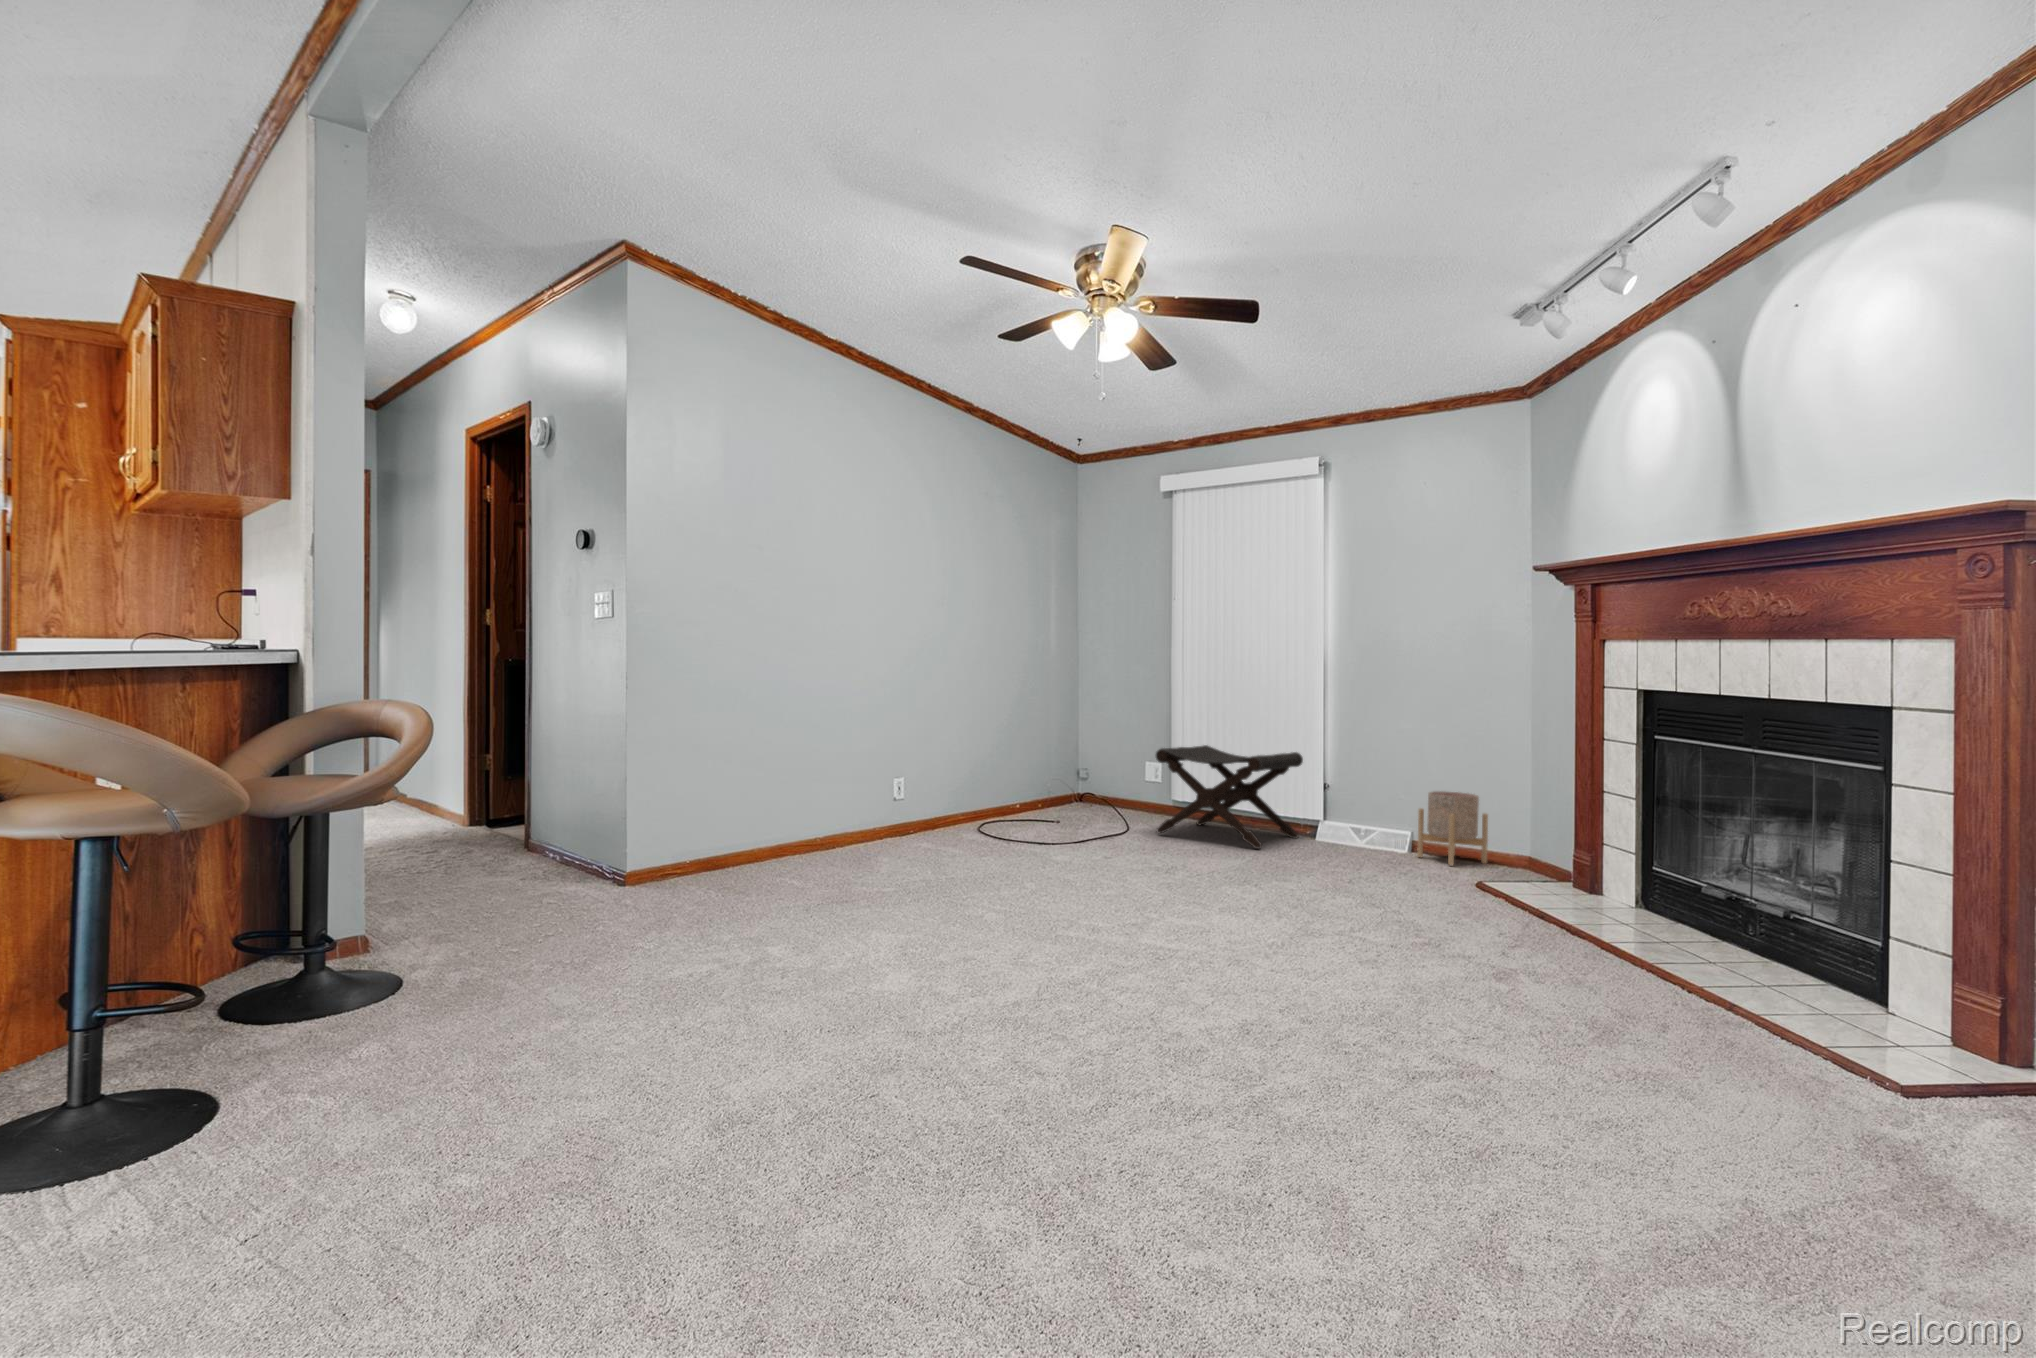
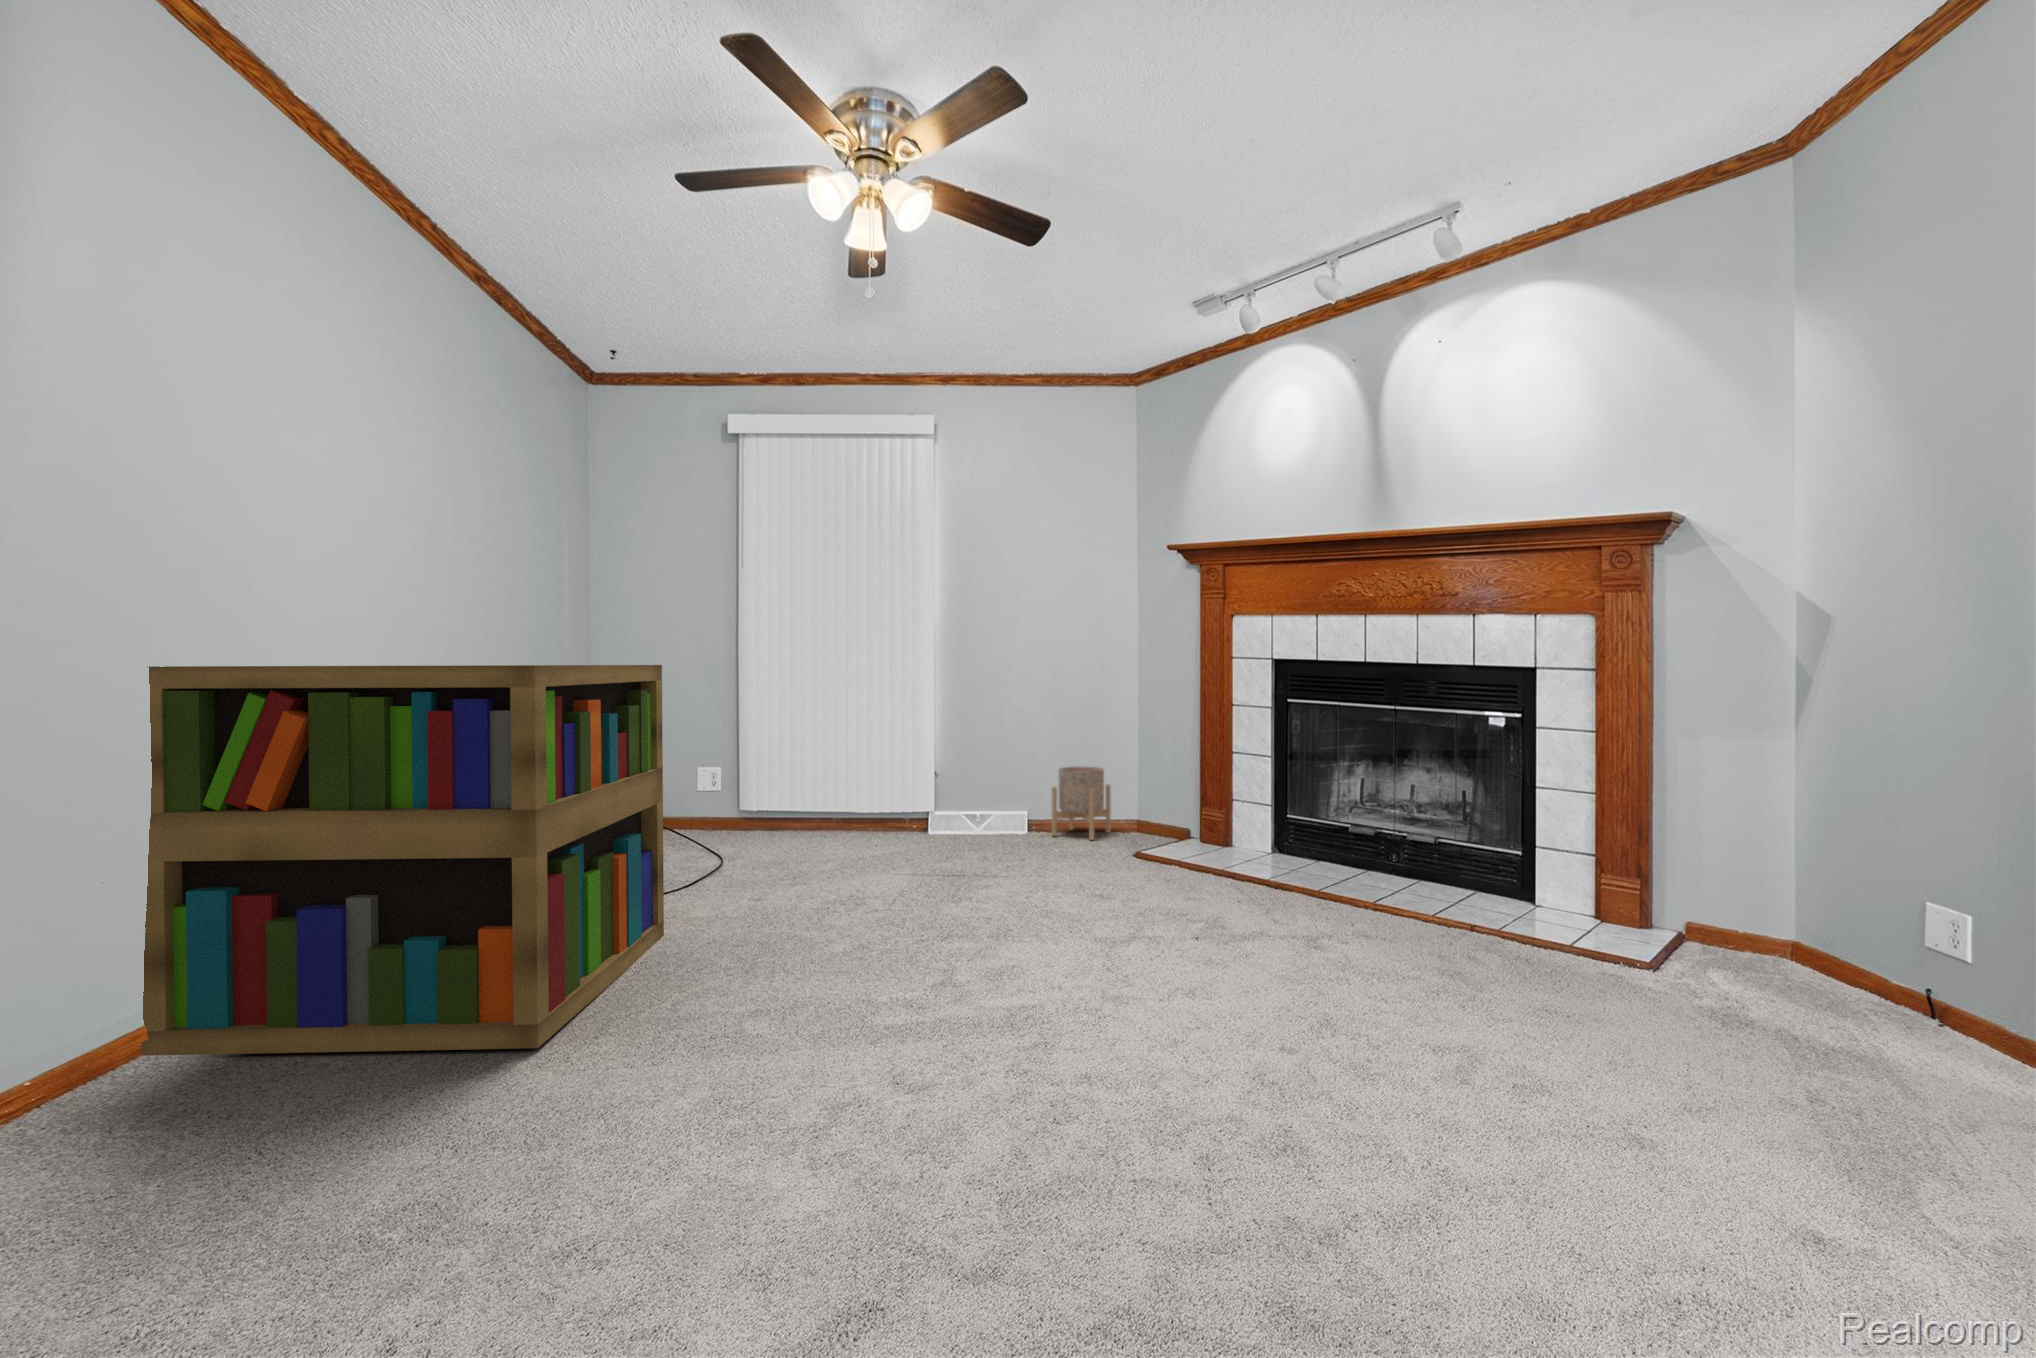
bookshelf: none [745,671,1022,897] -> present [141,665,664,1056]
footstool: present [1156,745,1303,849] -> none [763,740,918,855]

